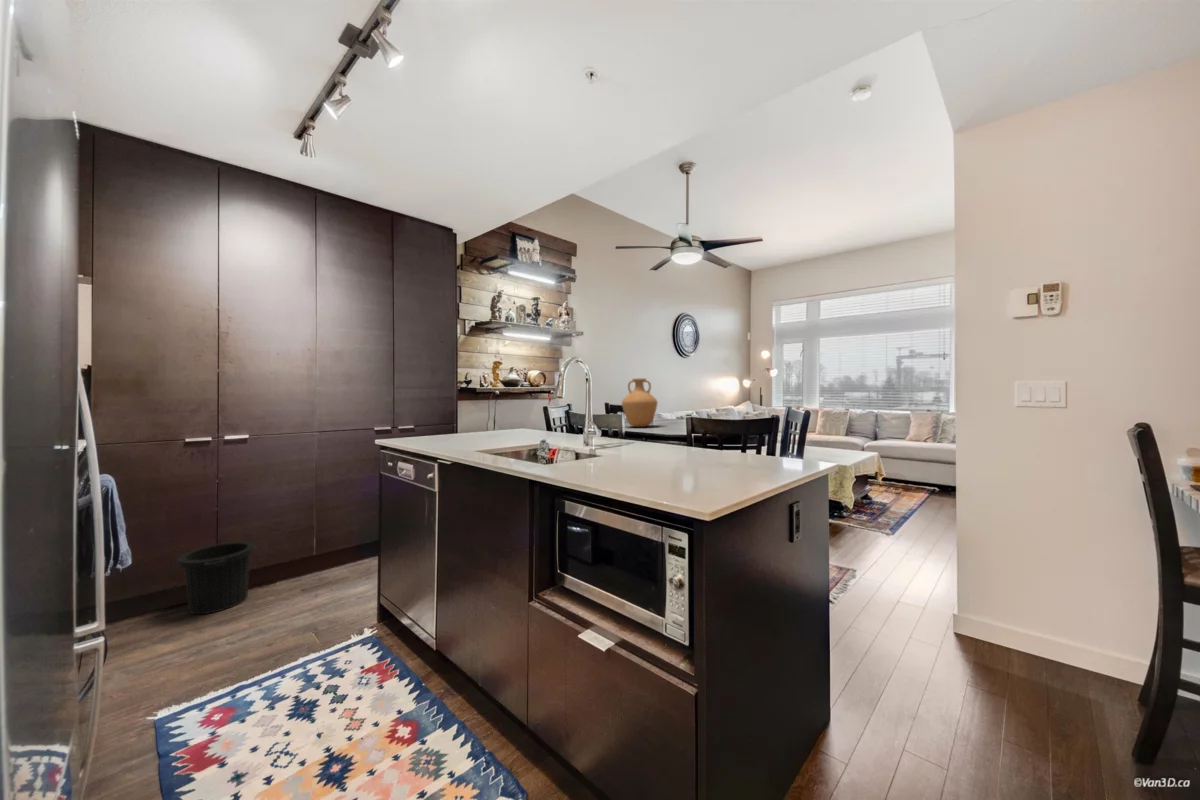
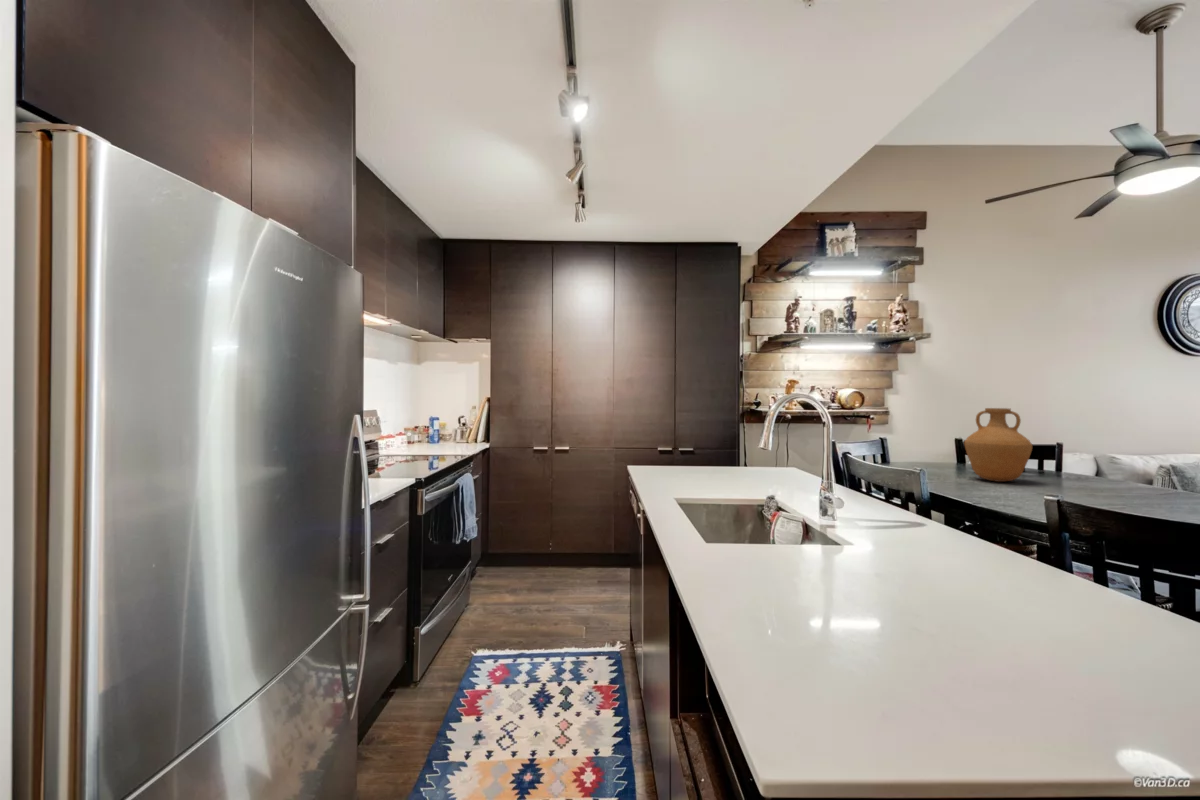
trash can: present [177,541,255,614] -> none [512,533,559,588]

